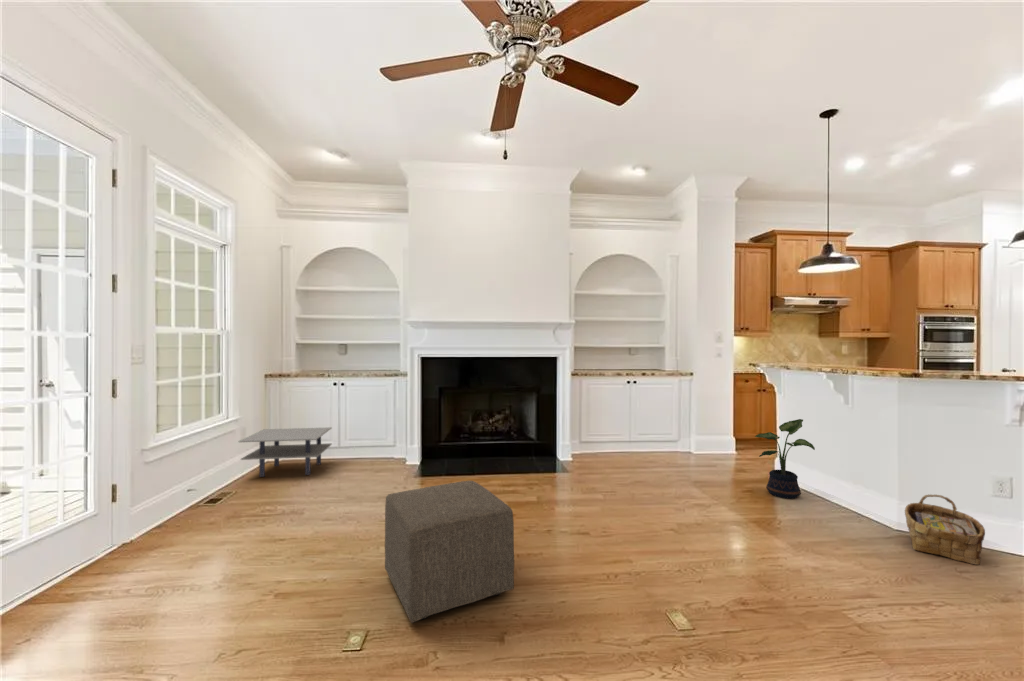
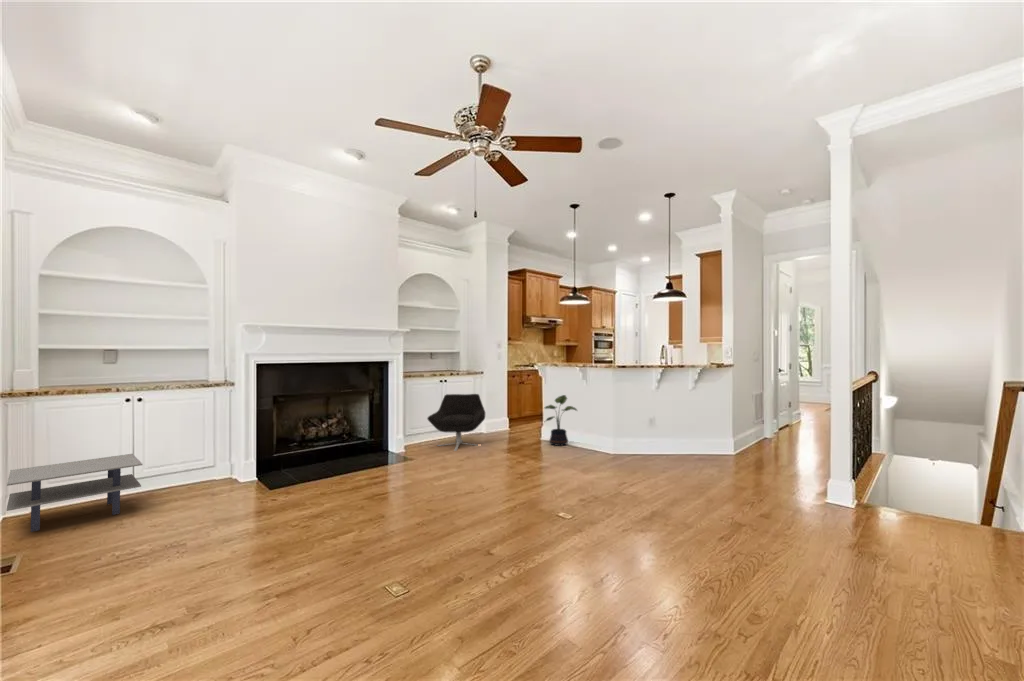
lounge chair: none [597,399,680,473] -> present [428,394,485,451]
ottoman: present [385,481,514,623] -> none [371,452,480,547]
woven basket: present [905,495,985,565] -> none [624,424,655,454]

